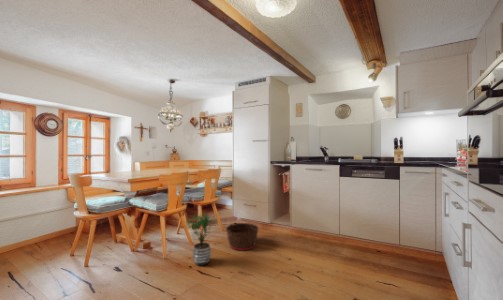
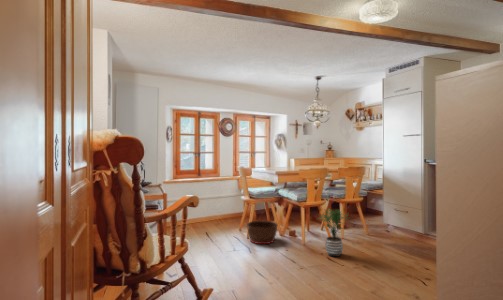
basket: present [226,223,258,250] -> present [247,221,277,244]

